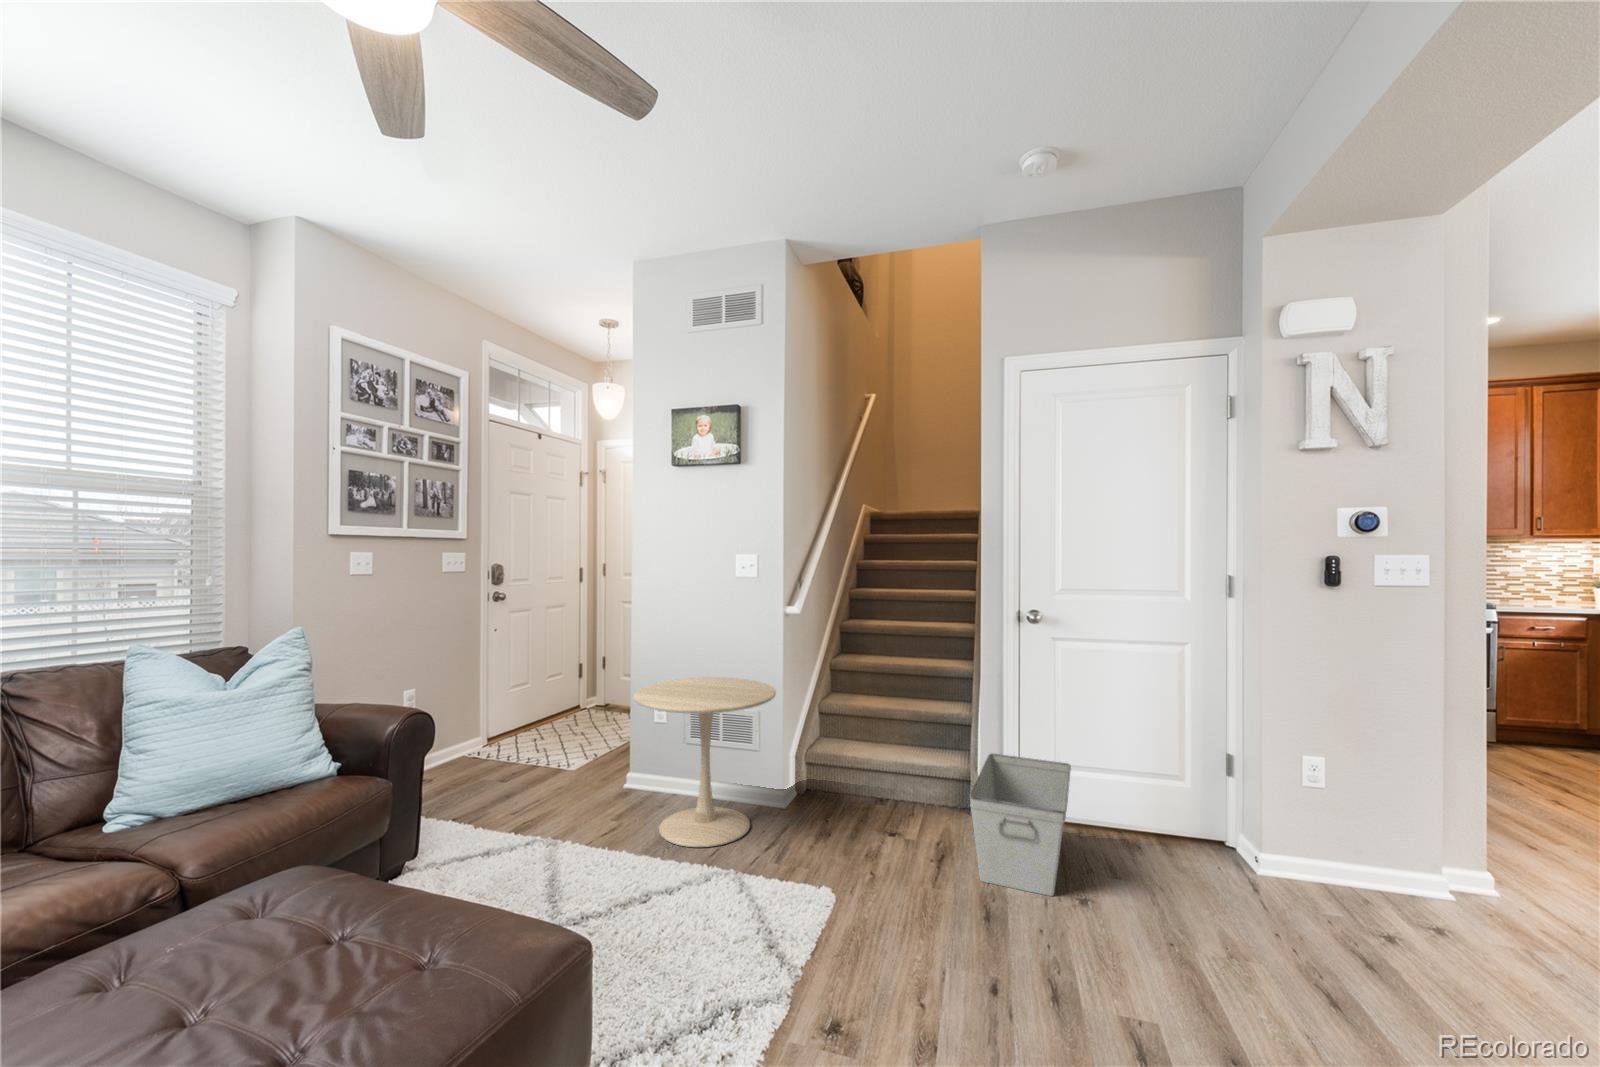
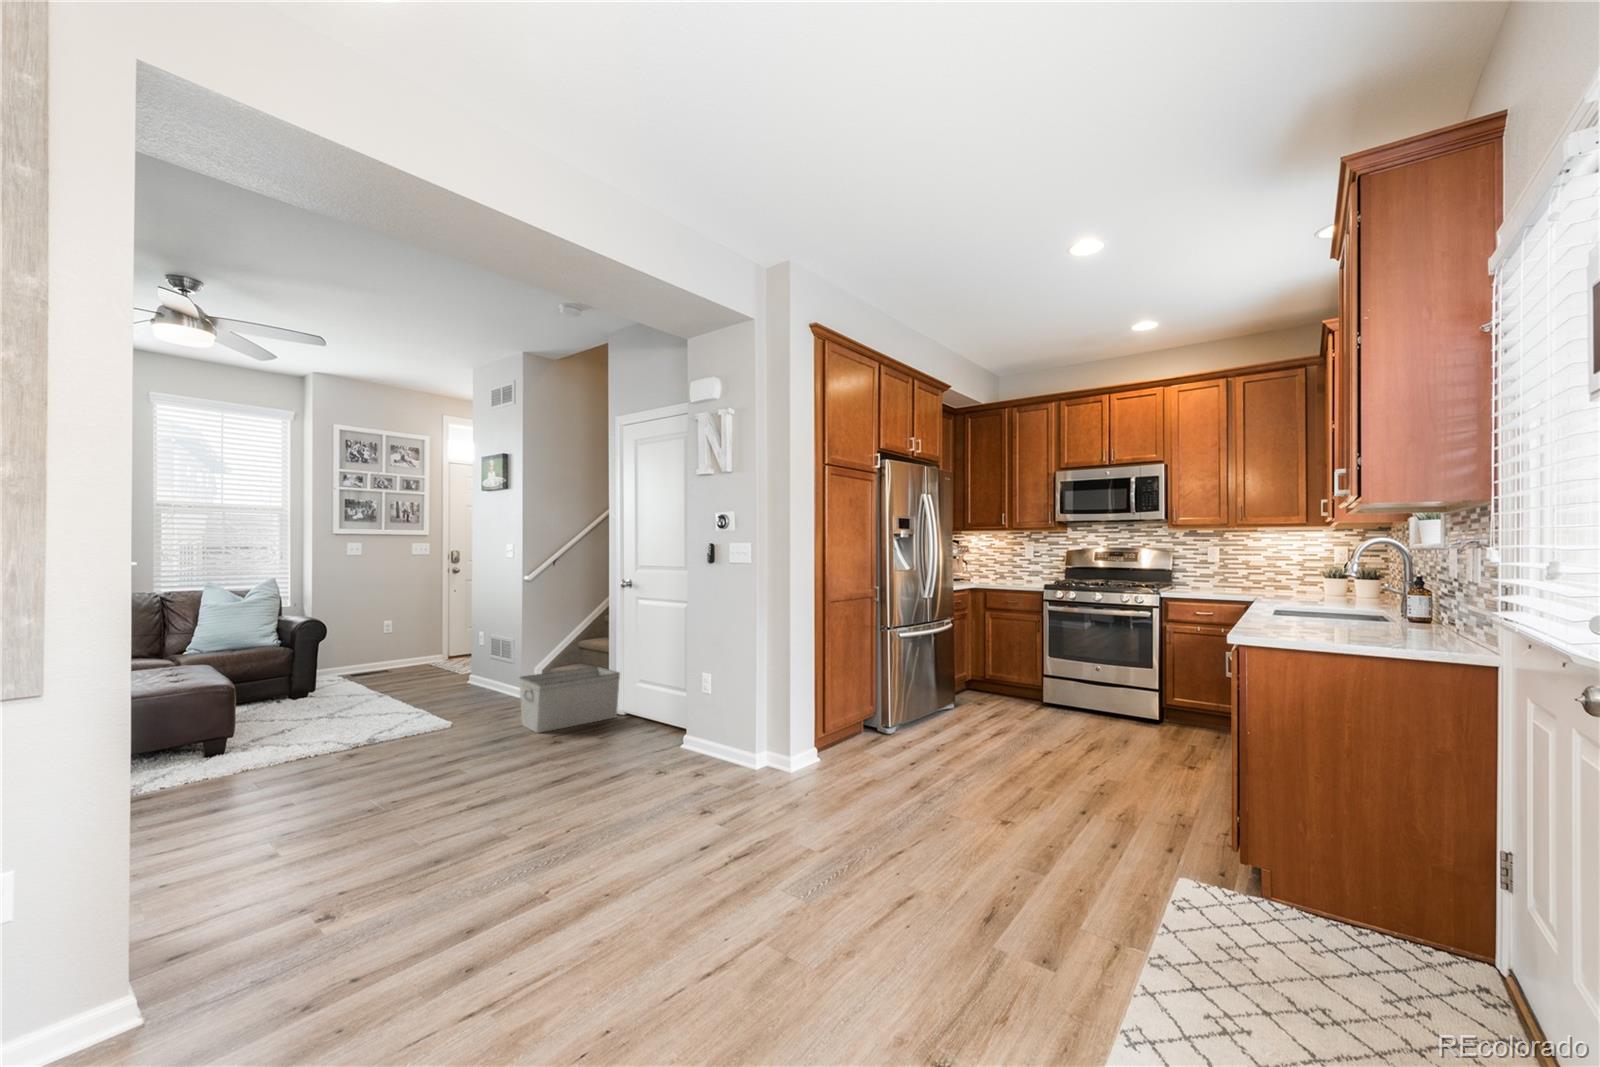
side table: present [634,677,776,847] -> none [412,615,502,702]

